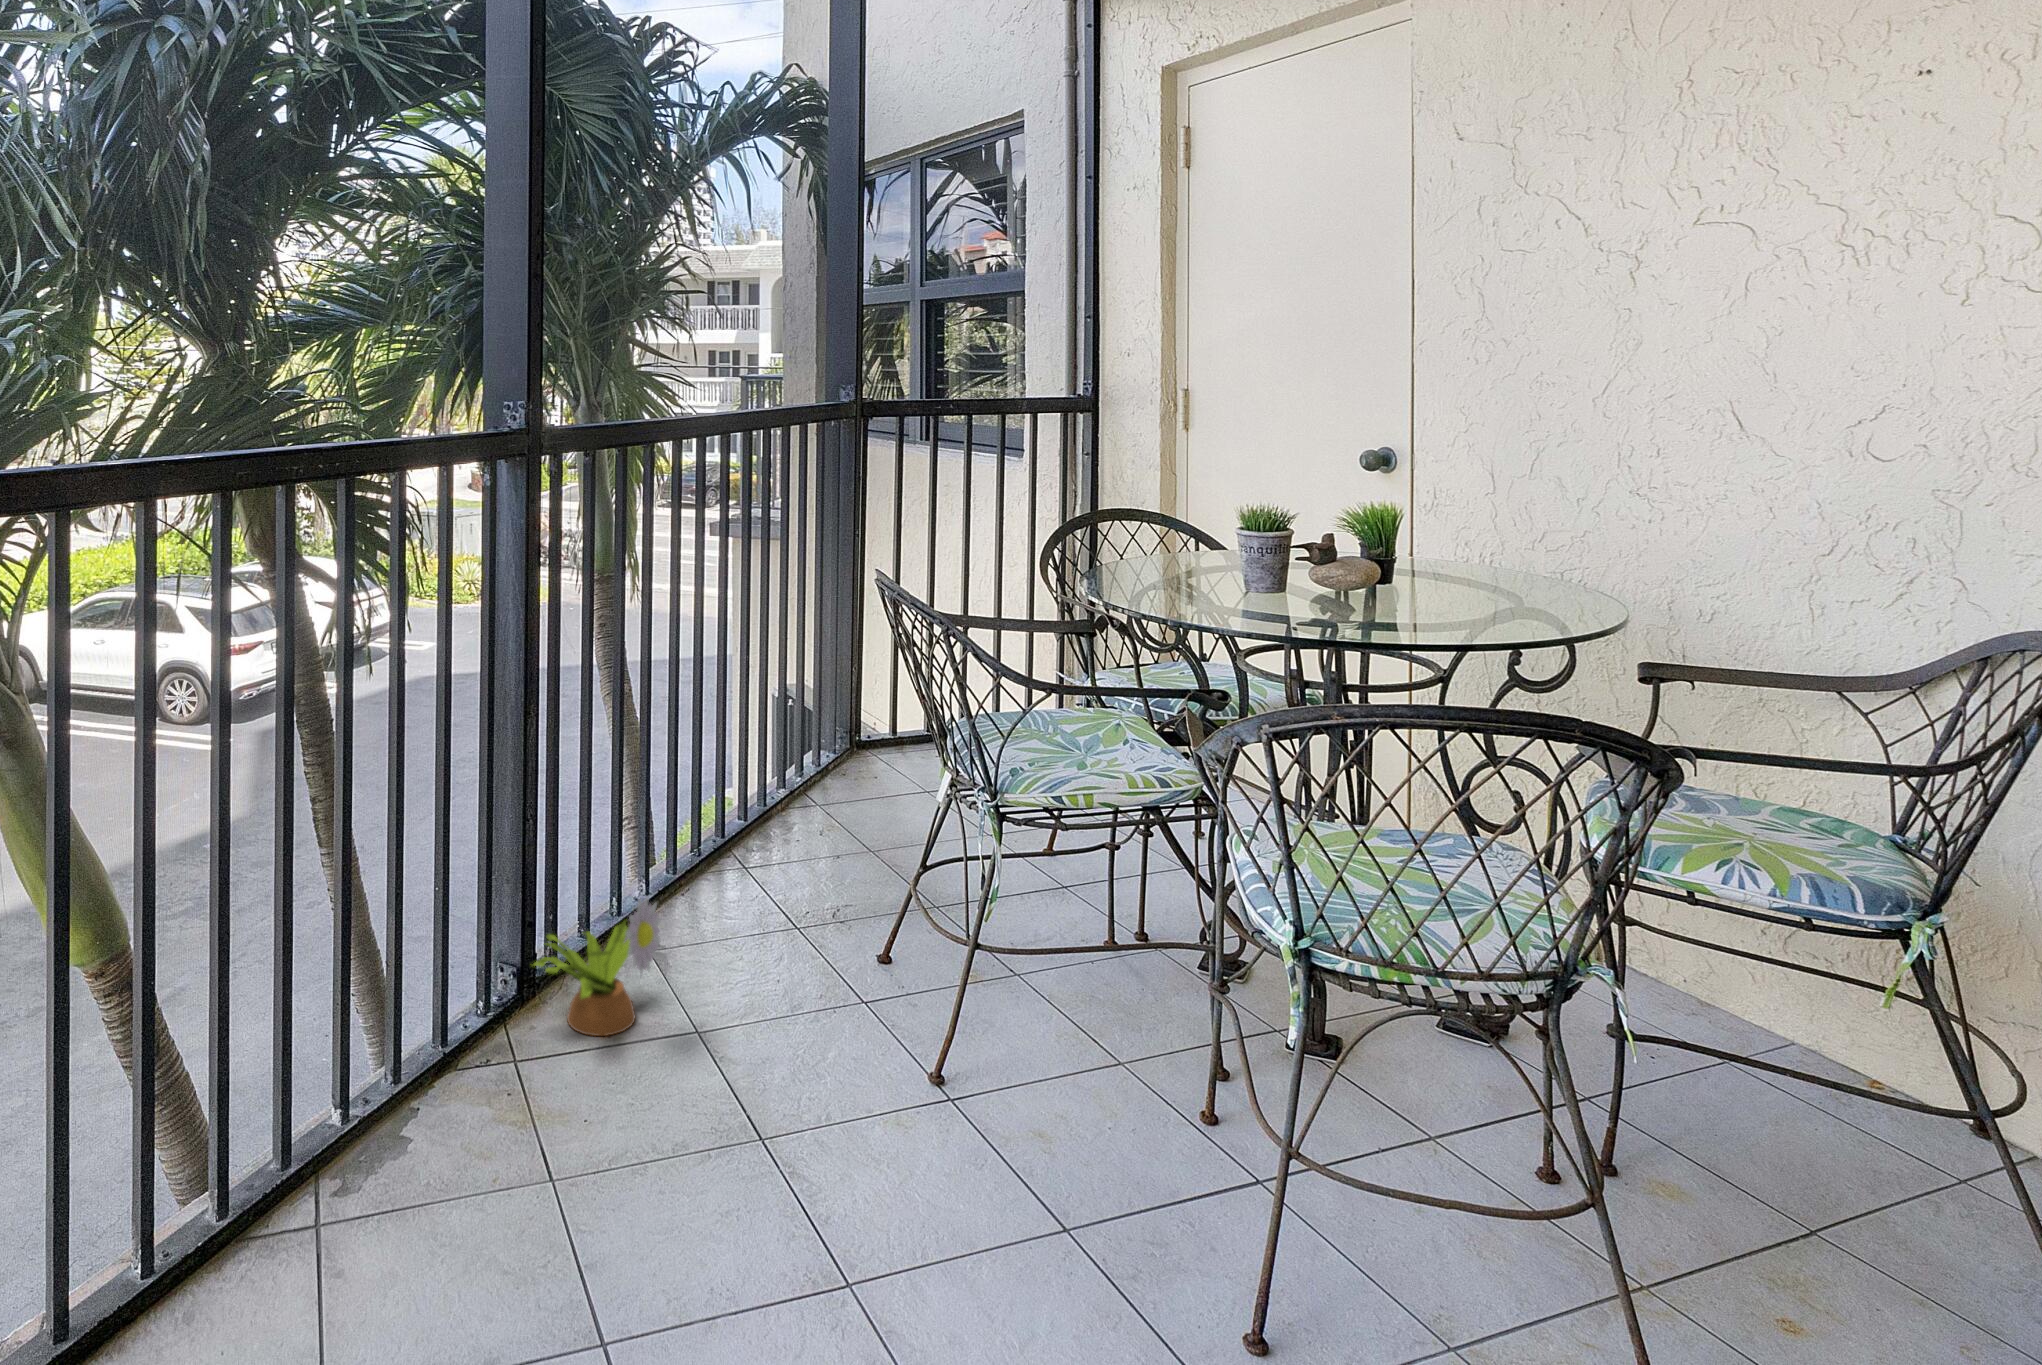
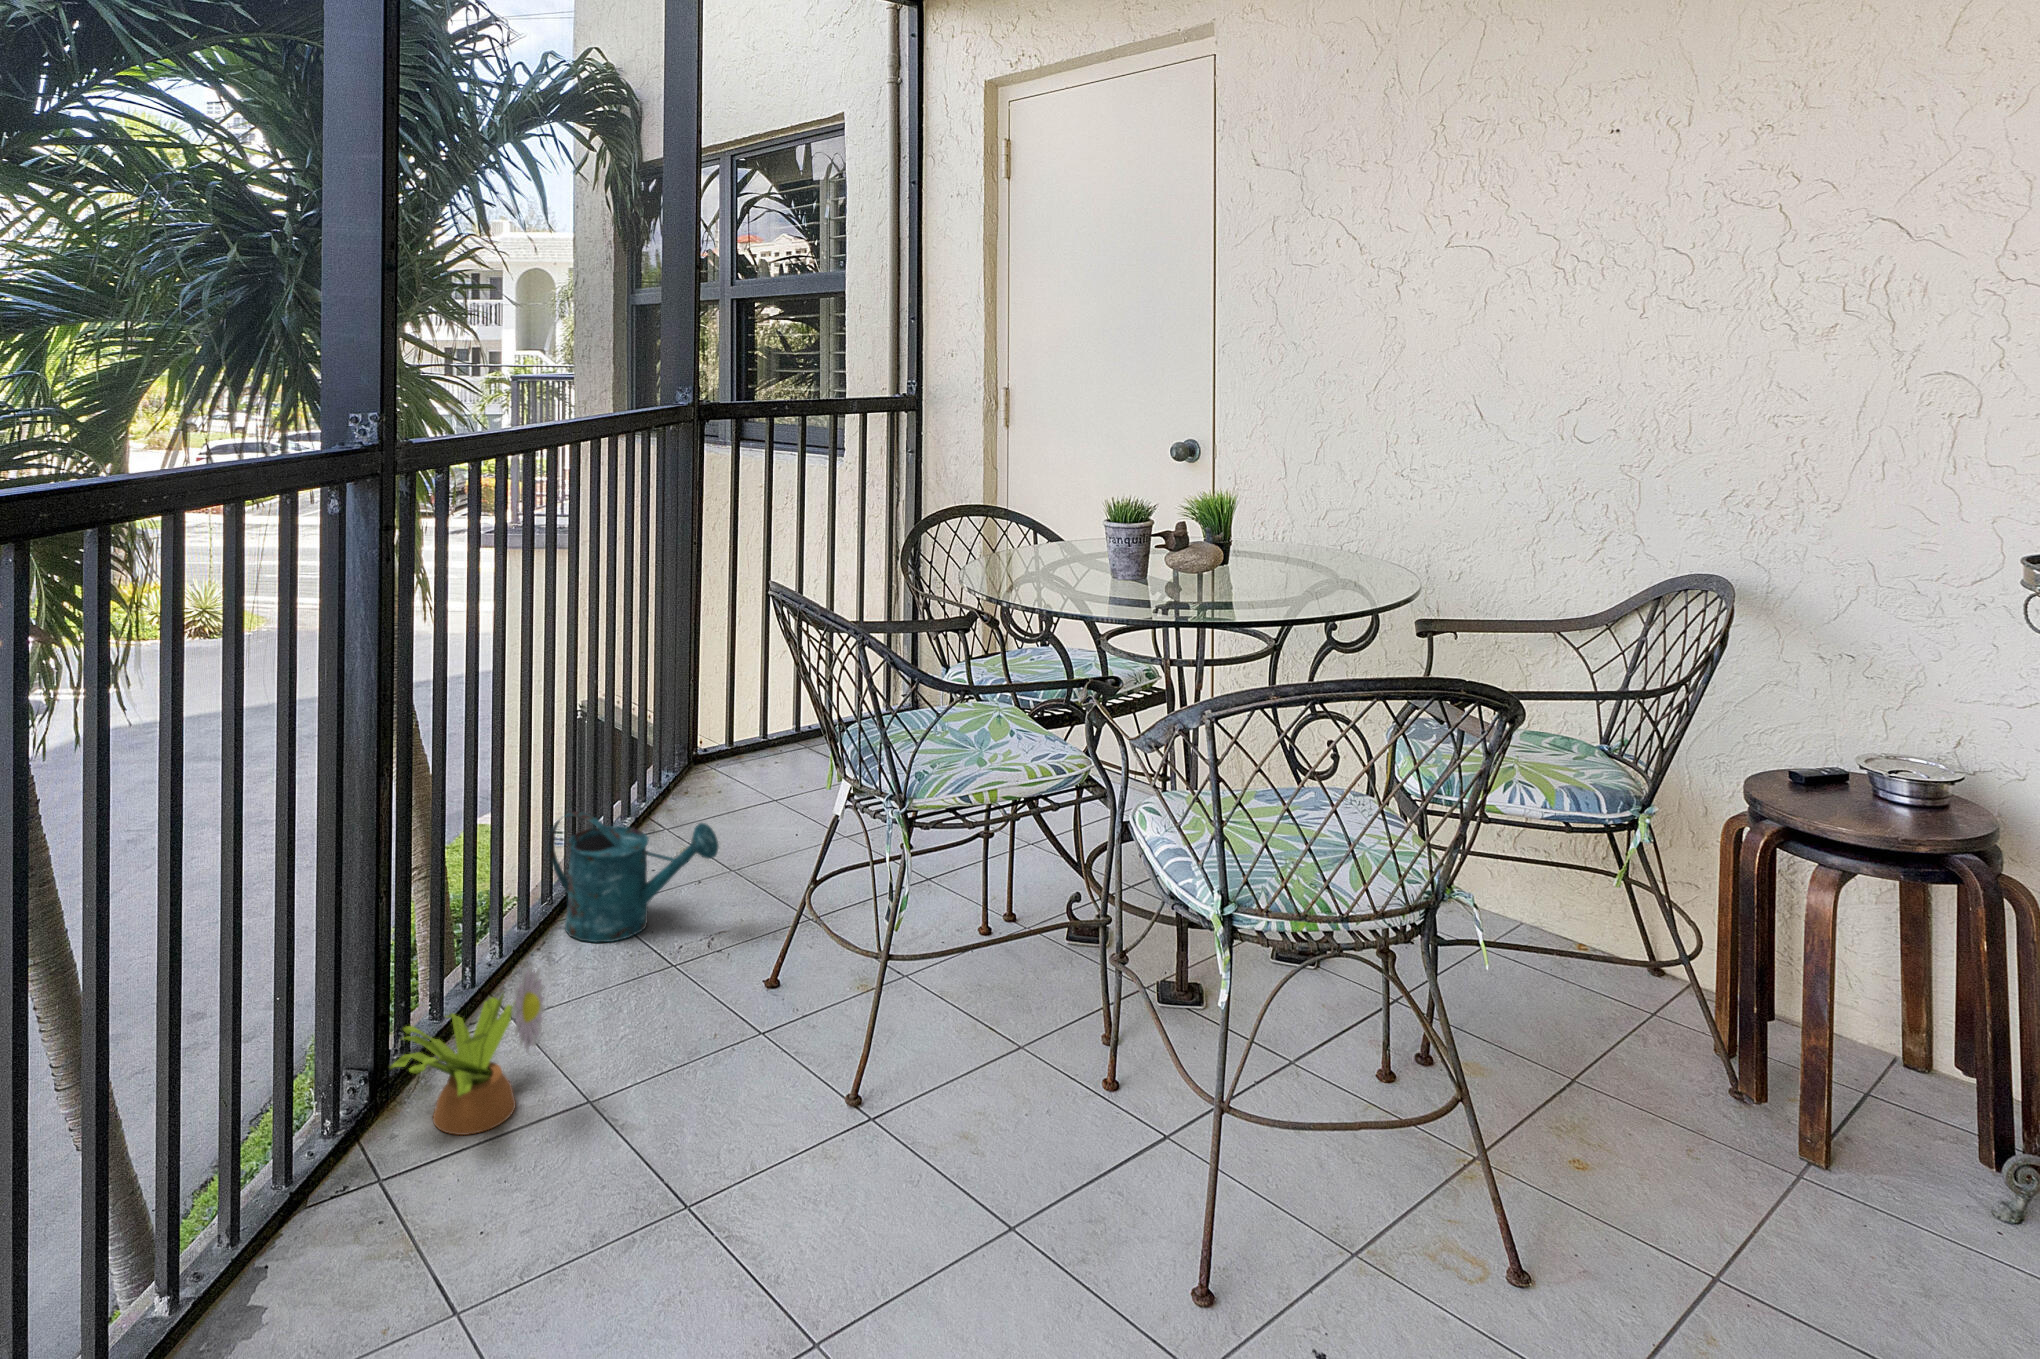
watering can: none [694,776,843,899] -> present [549,812,719,942]

